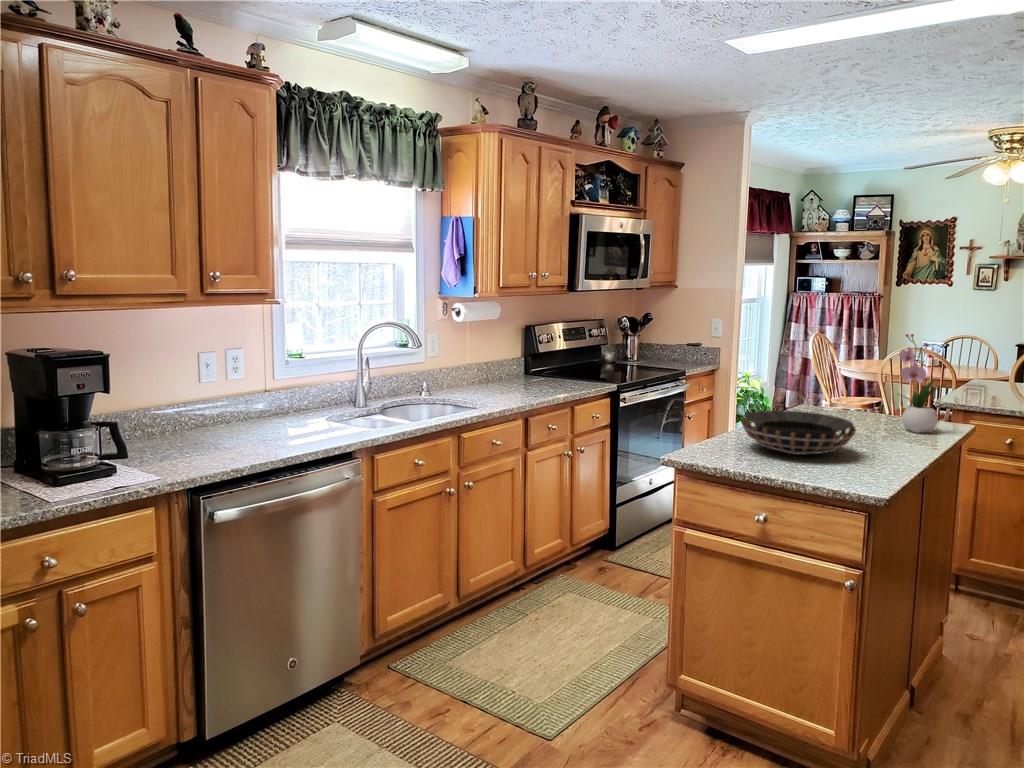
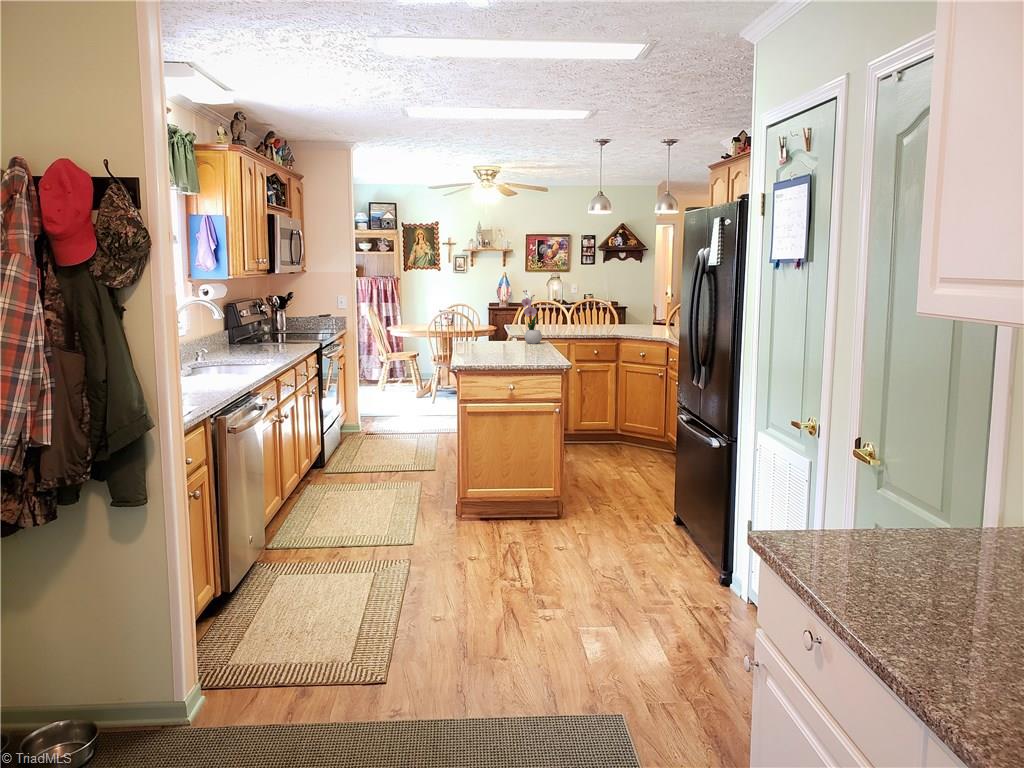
decorative bowl: present [742,410,856,455] -> none [474,334,534,355]

